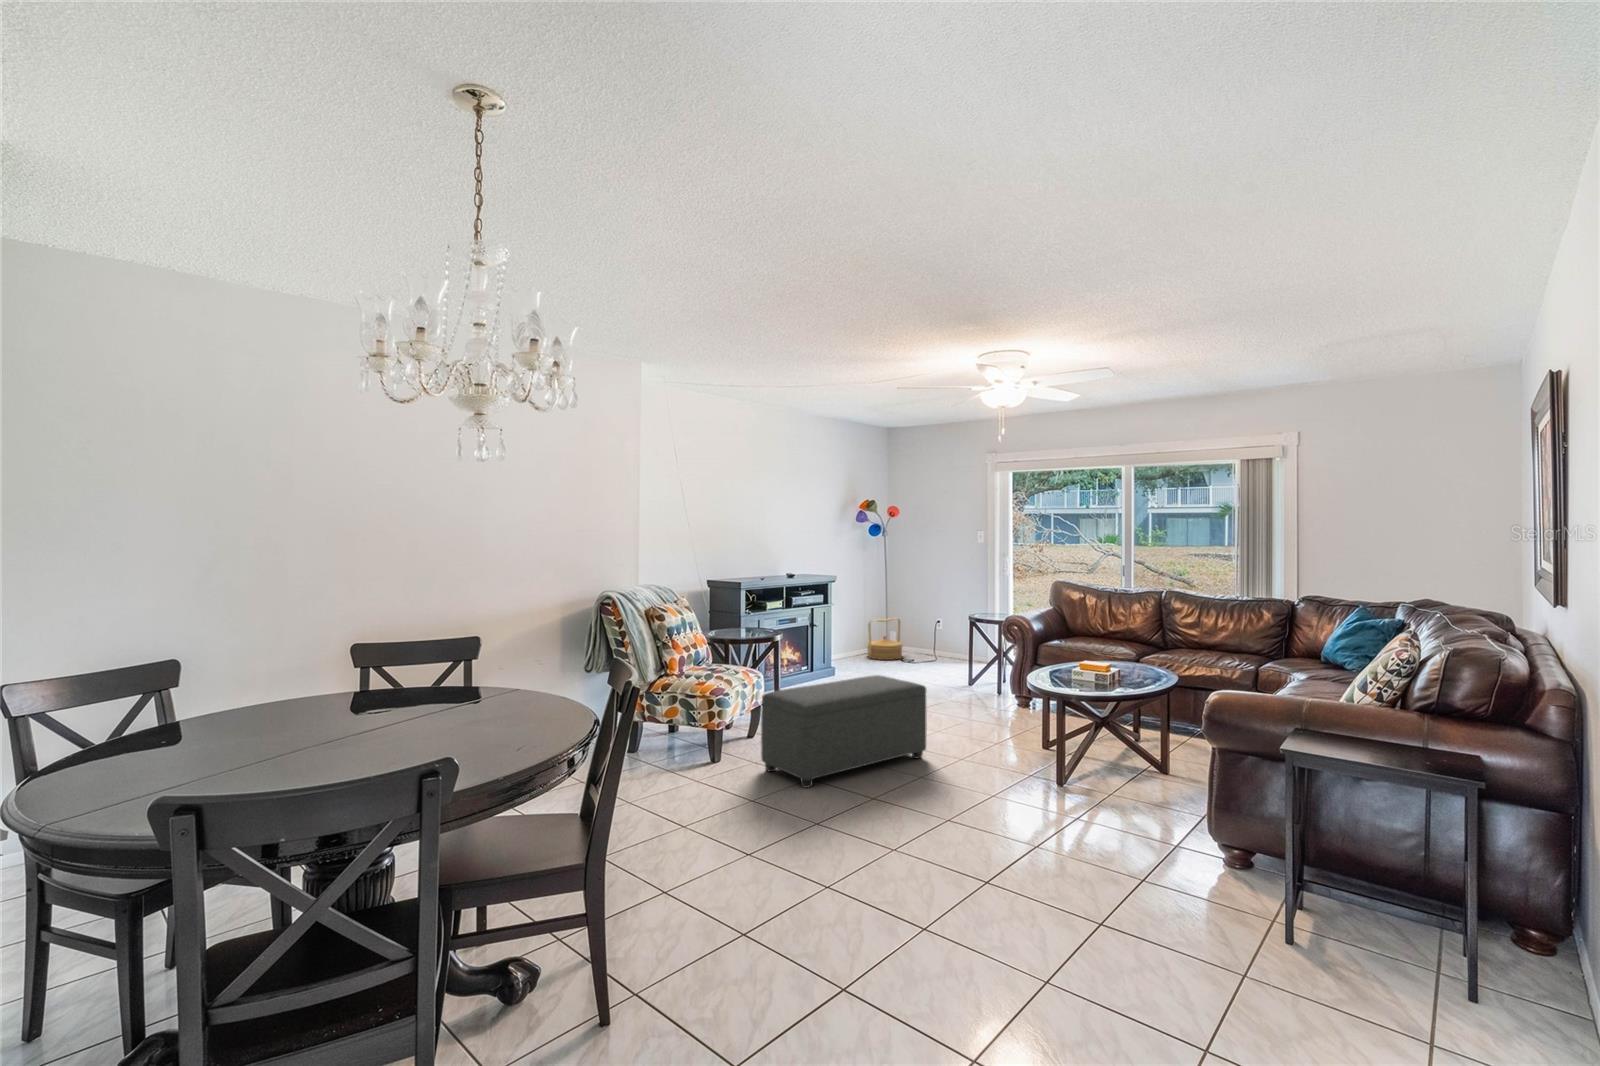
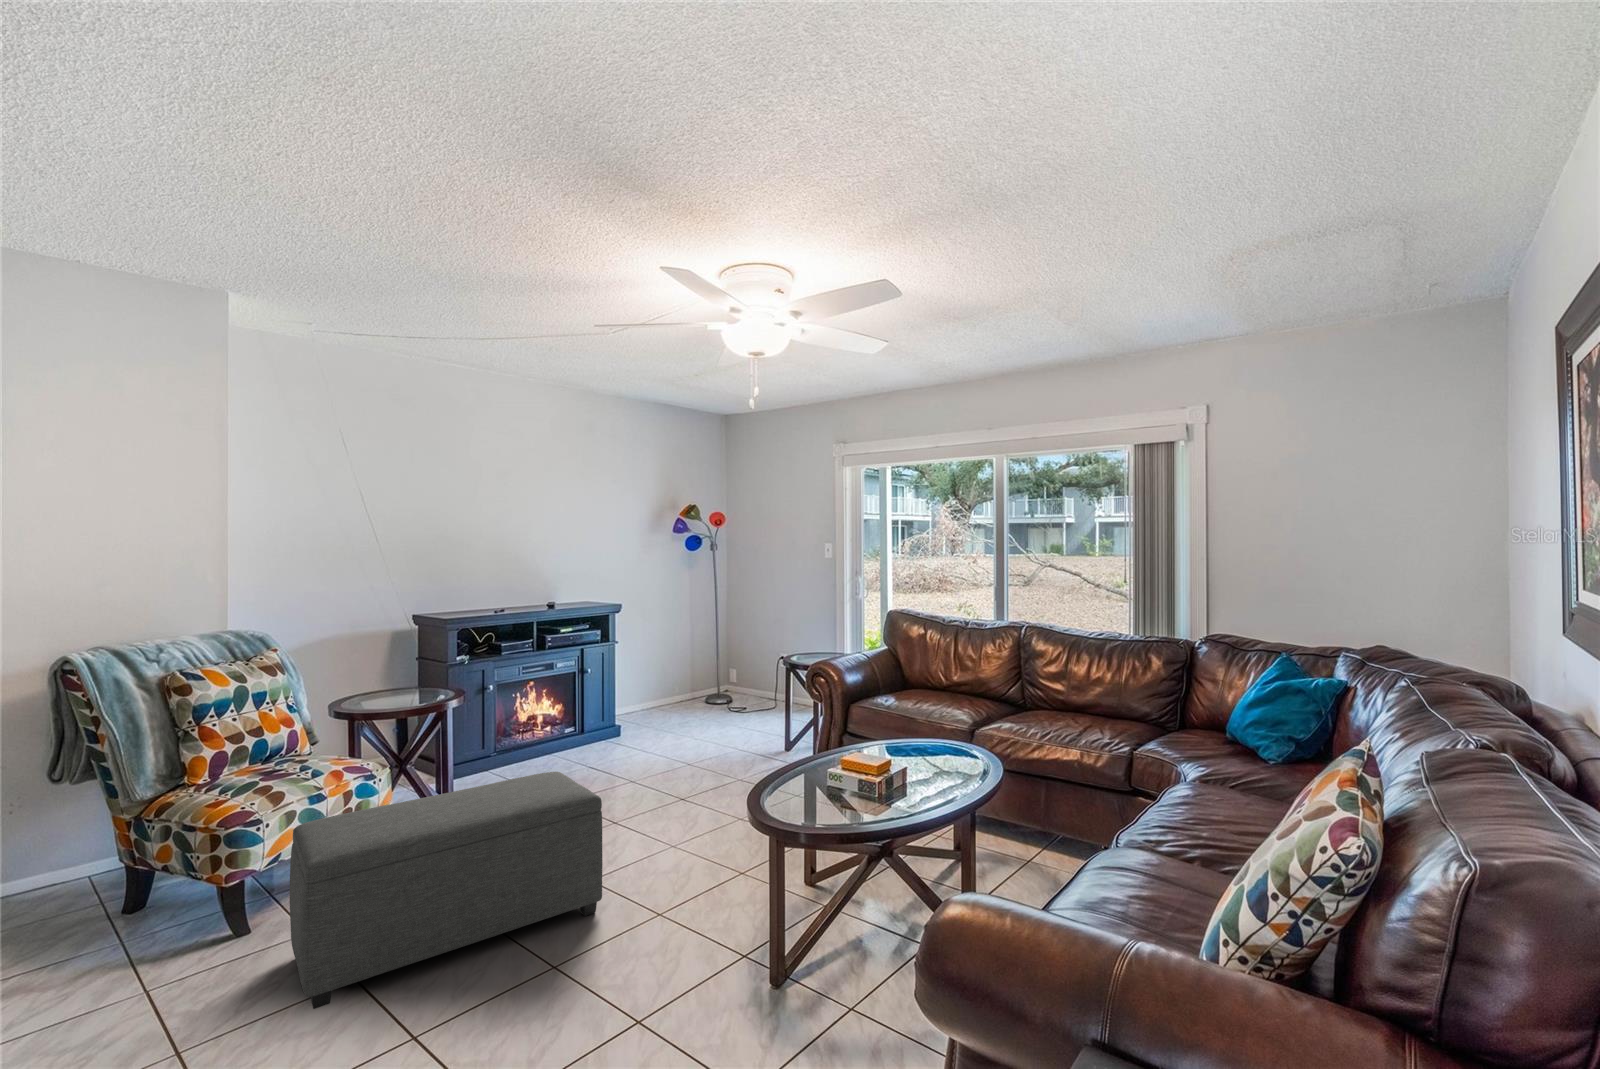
woven basket: present [867,618,902,660] -> none [694,652,740,706]

